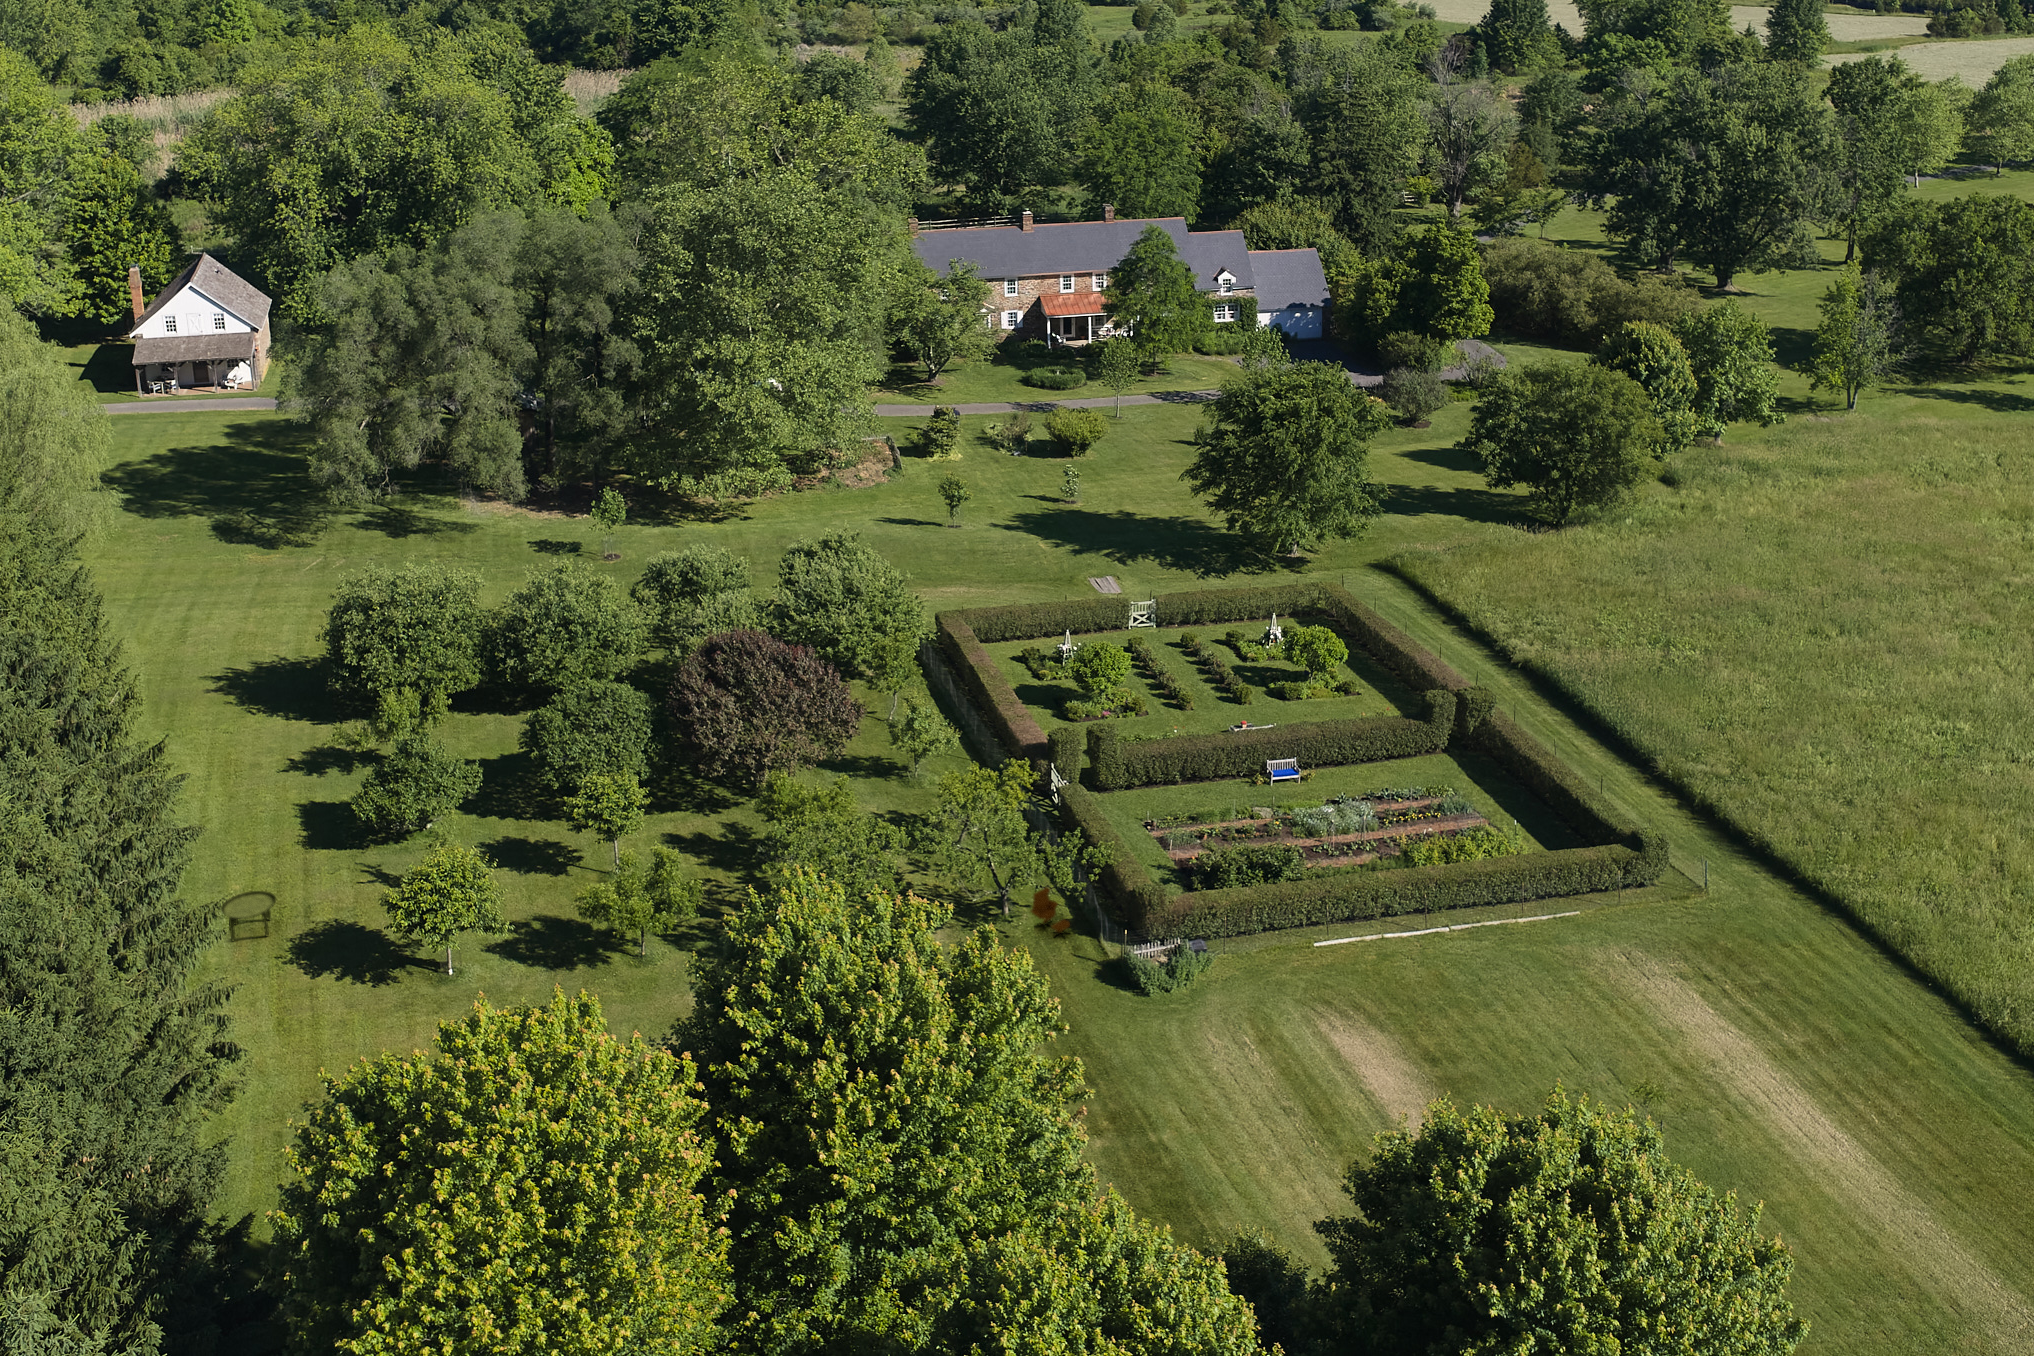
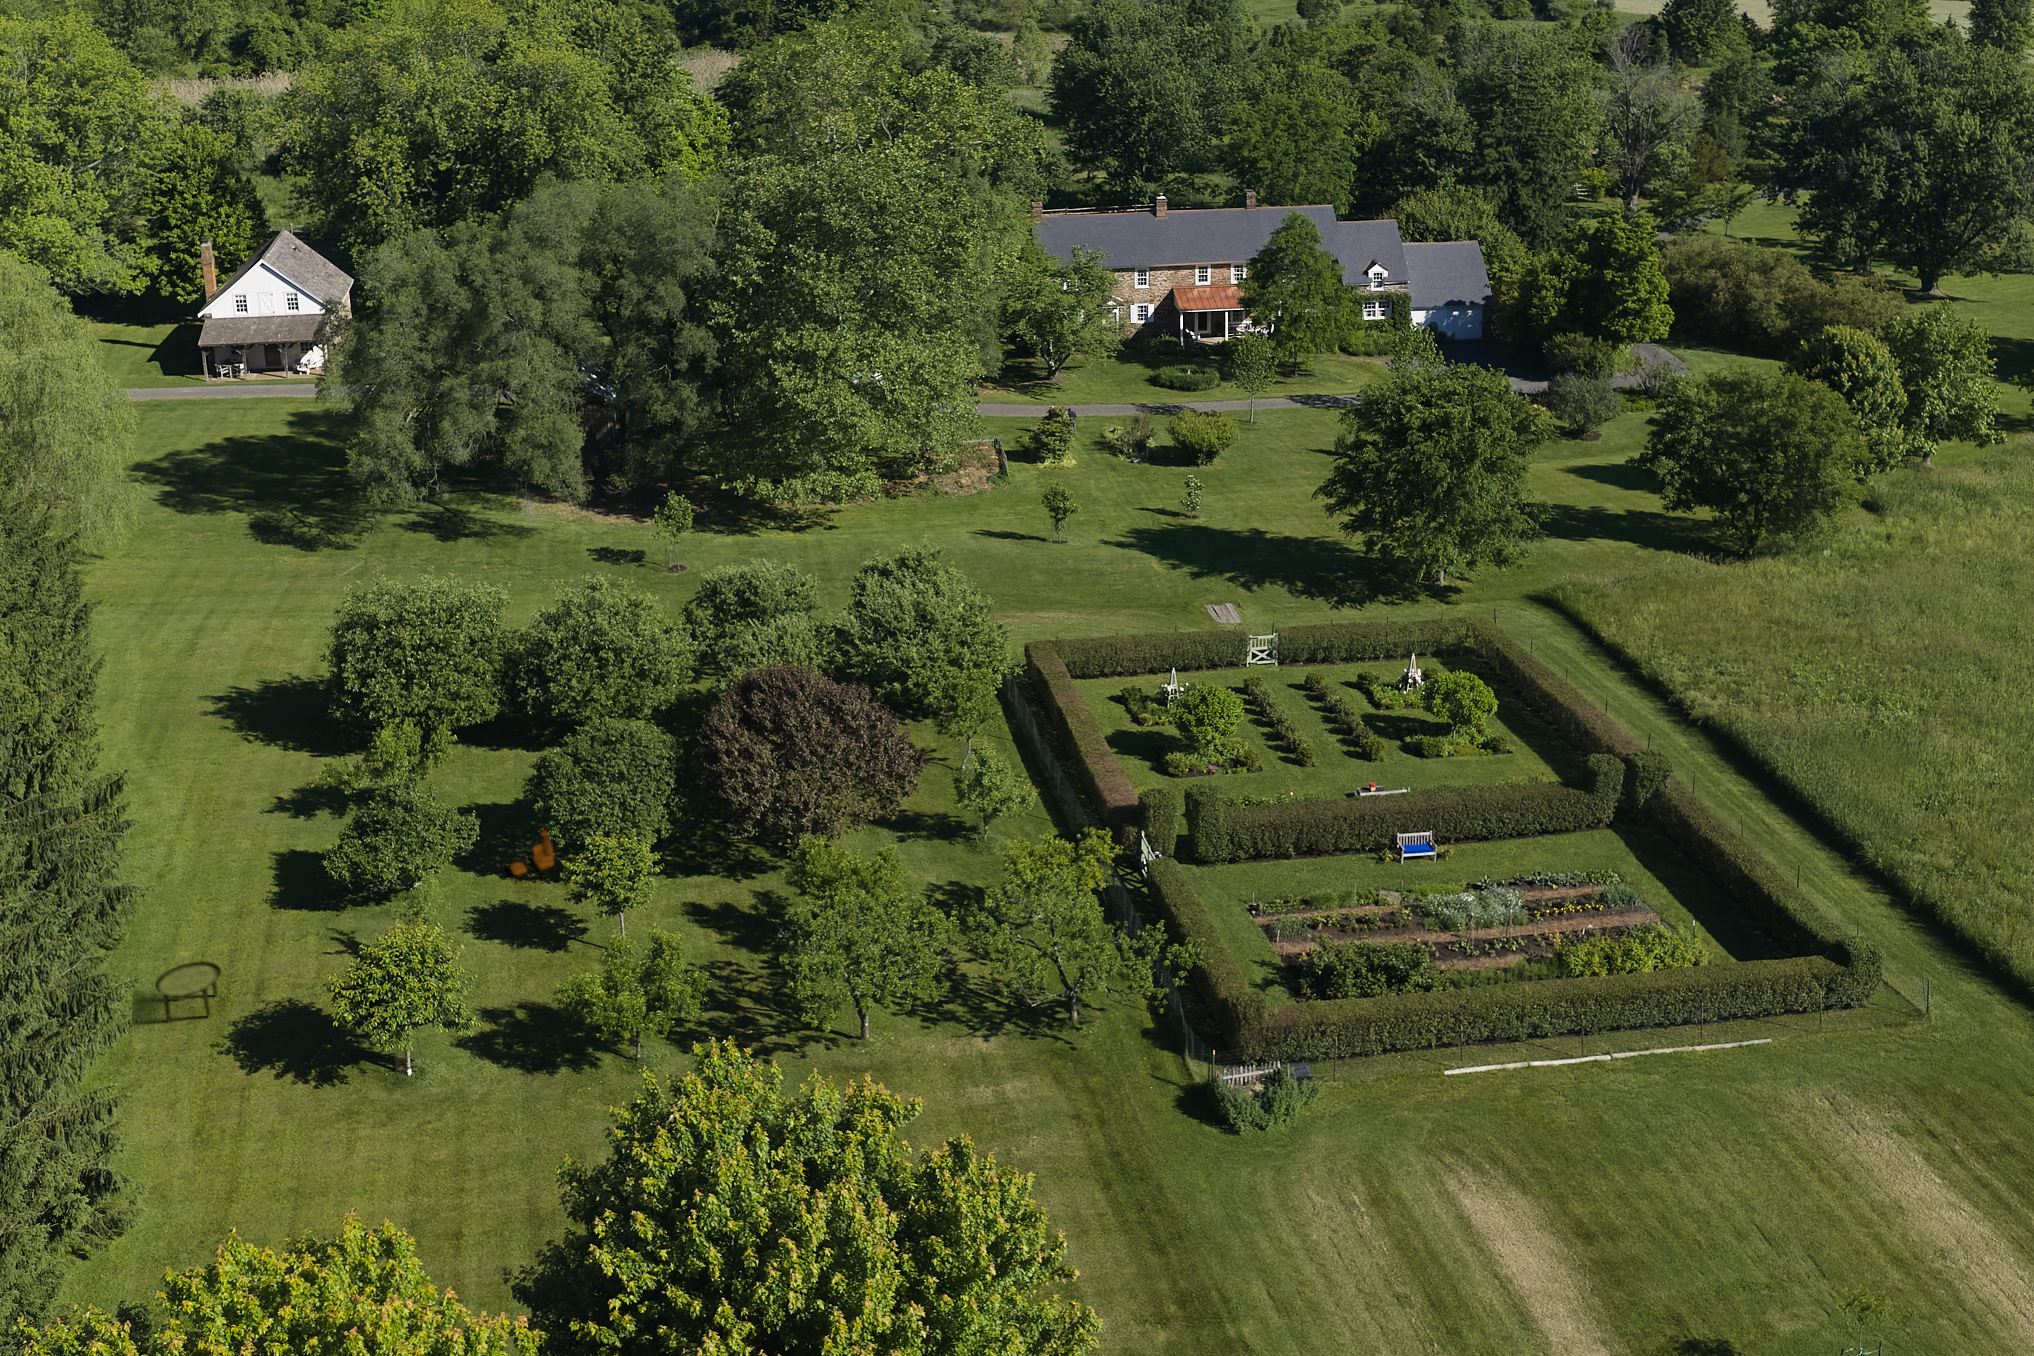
lounge chair: present [1031,887,1070,935] -> present [510,831,556,880]

